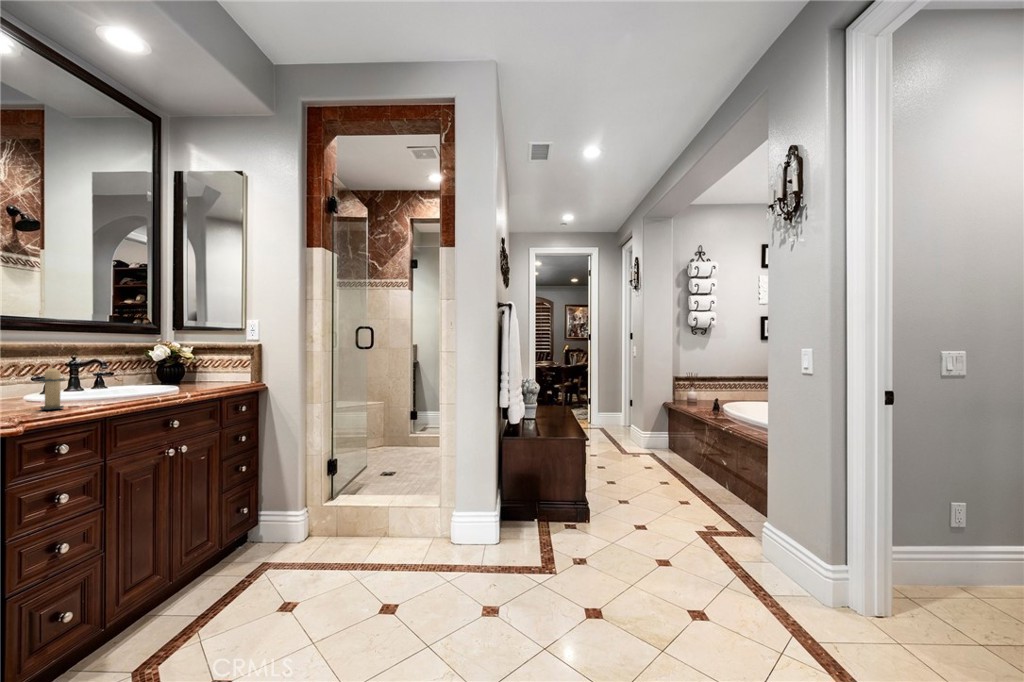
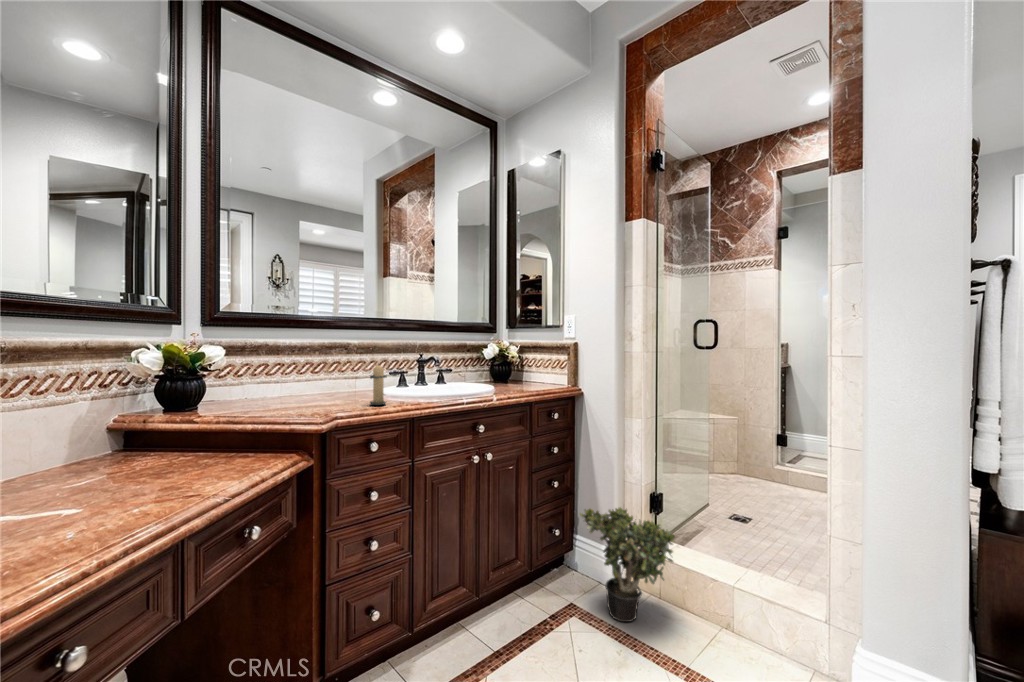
potted plant: none [272,470,350,557] -> present [580,507,675,622]

